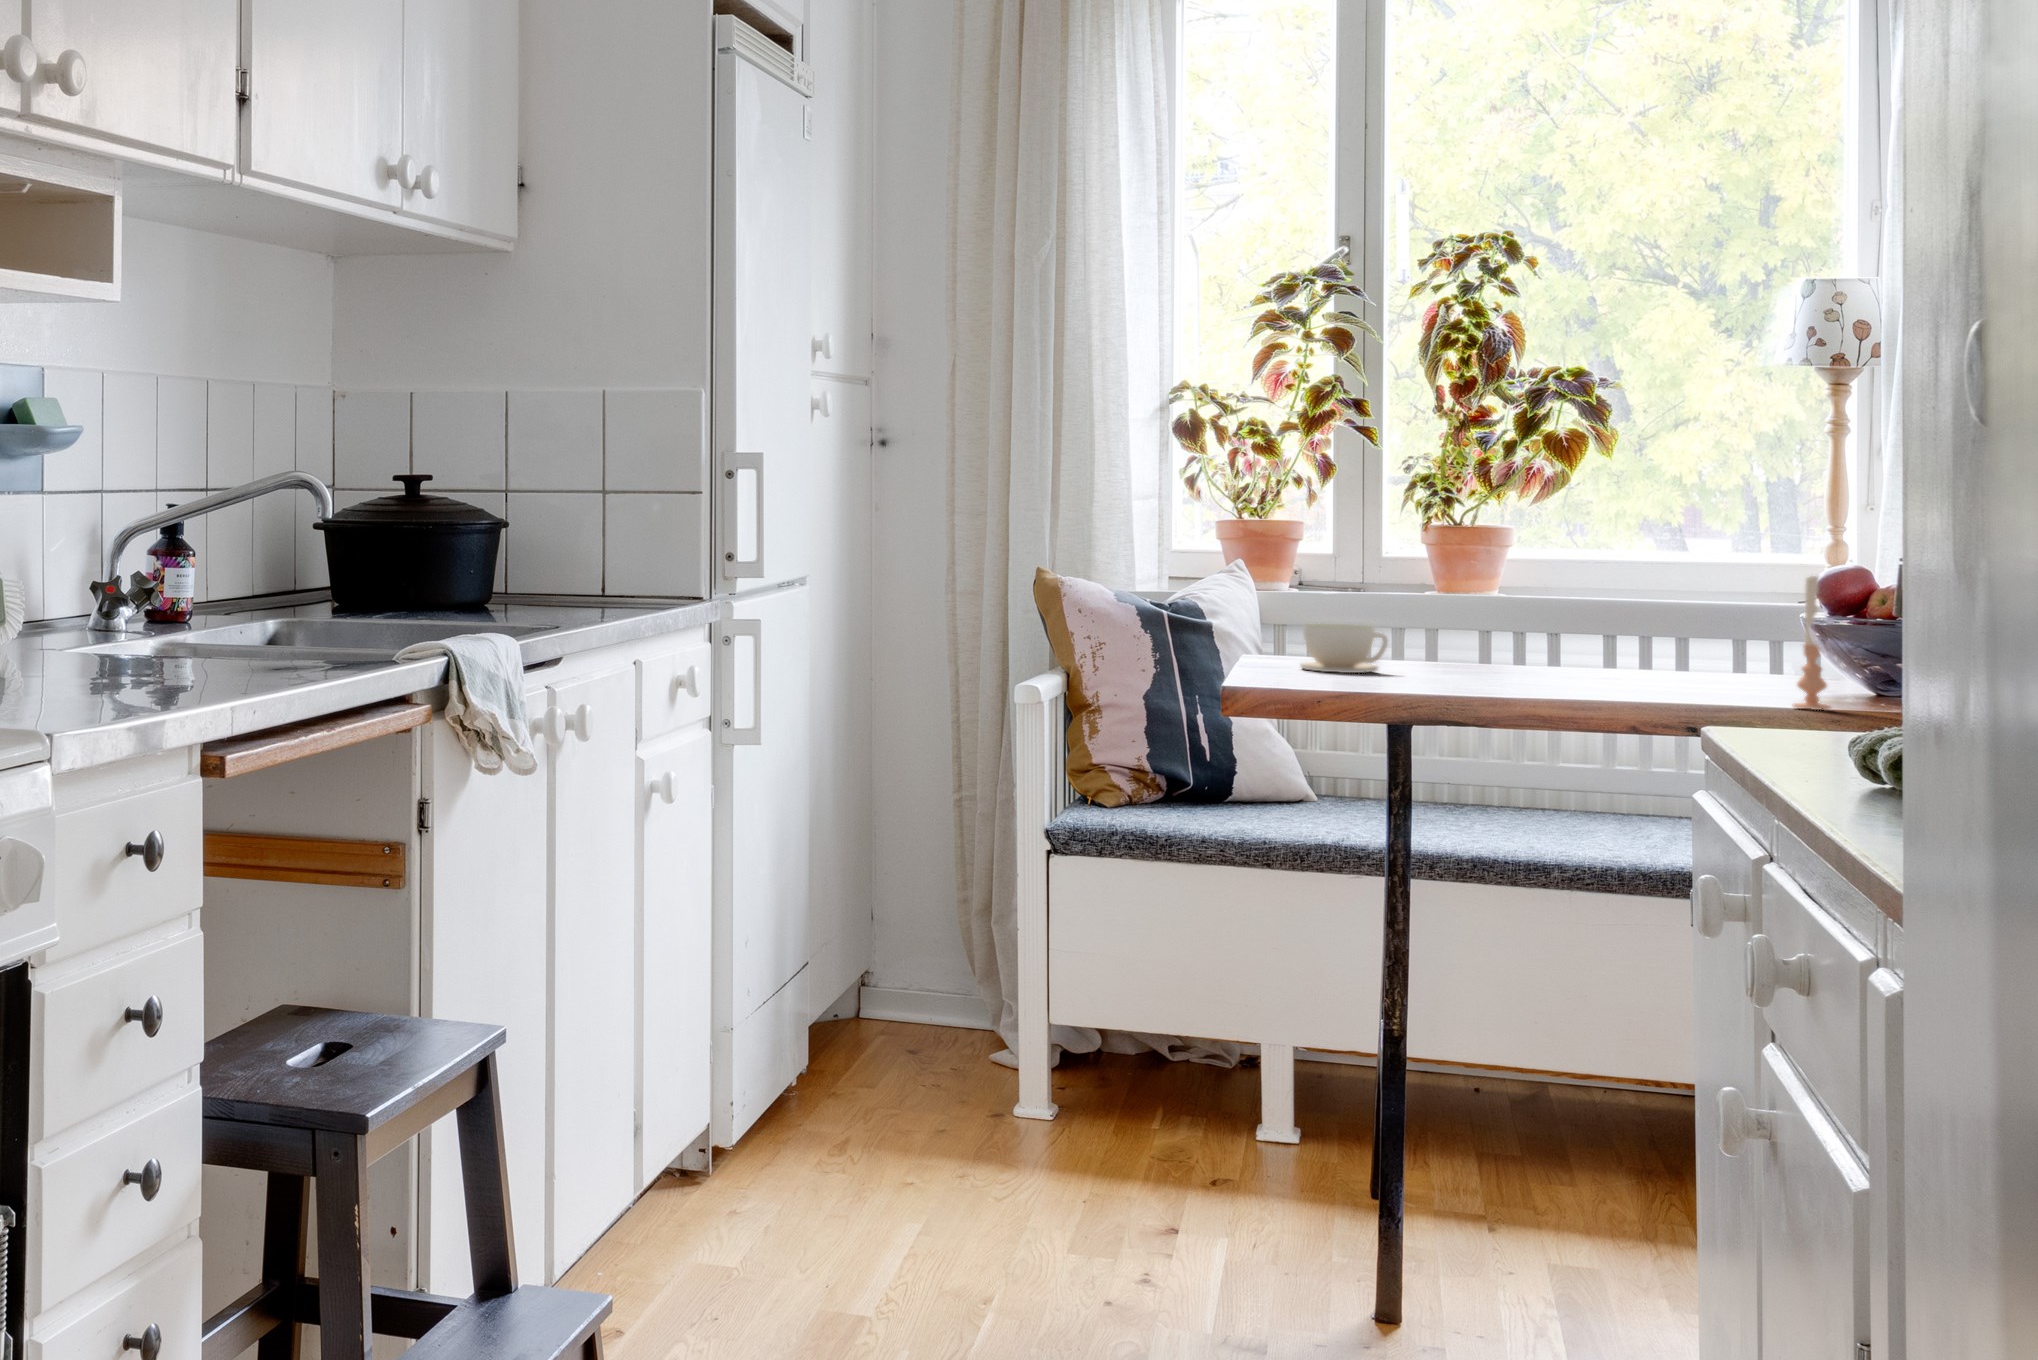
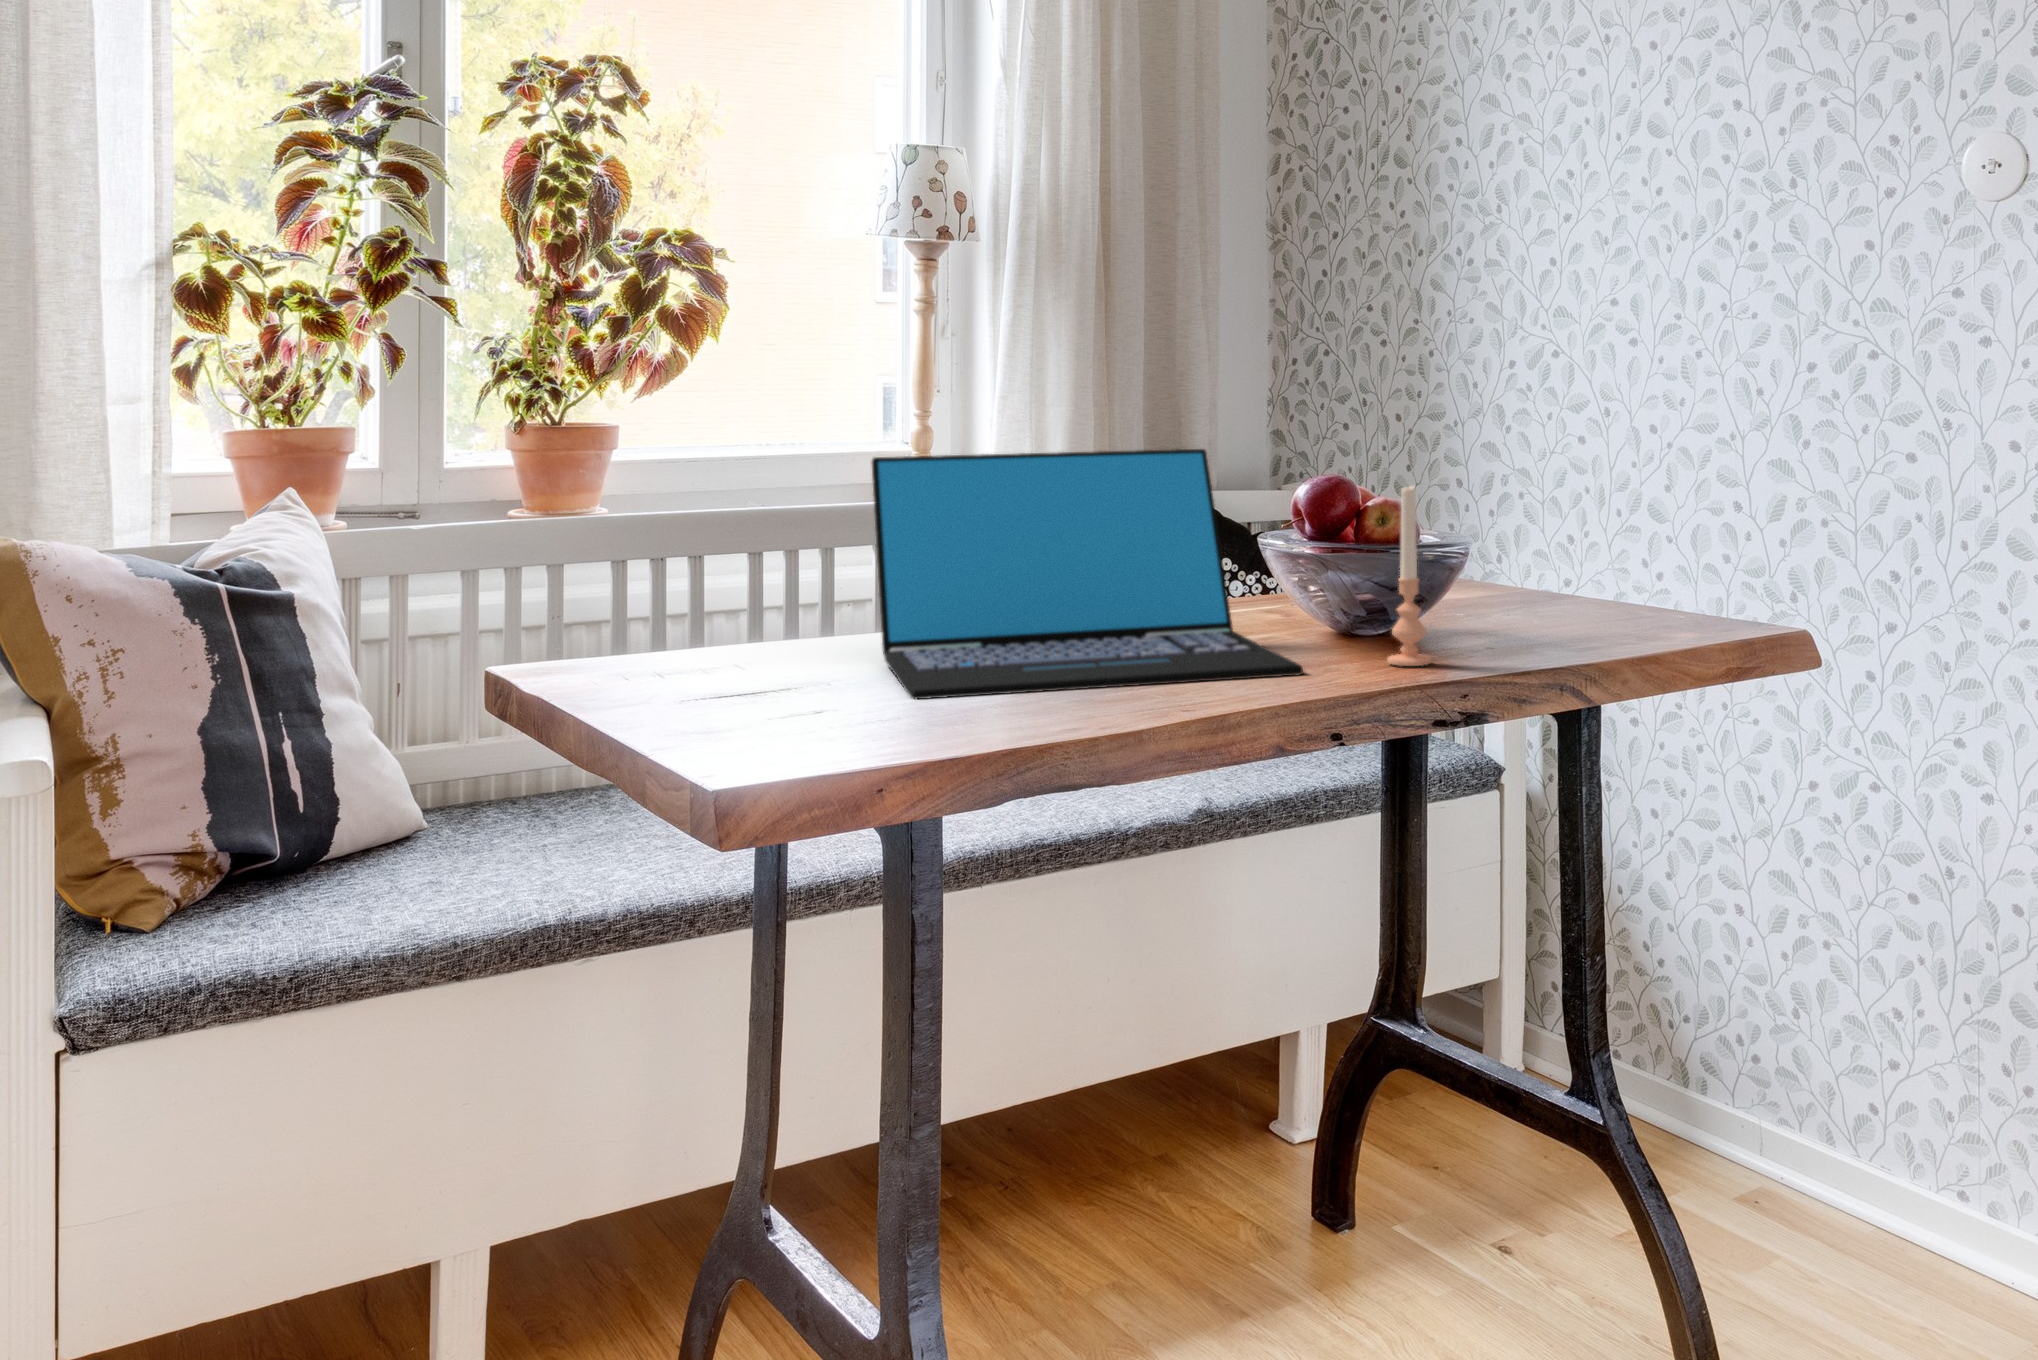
laptop: none [1420,542,1761,705] -> present [872,449,1303,699]
coffee cup: present [1301,624,1388,673] -> none [628,599,764,686]

